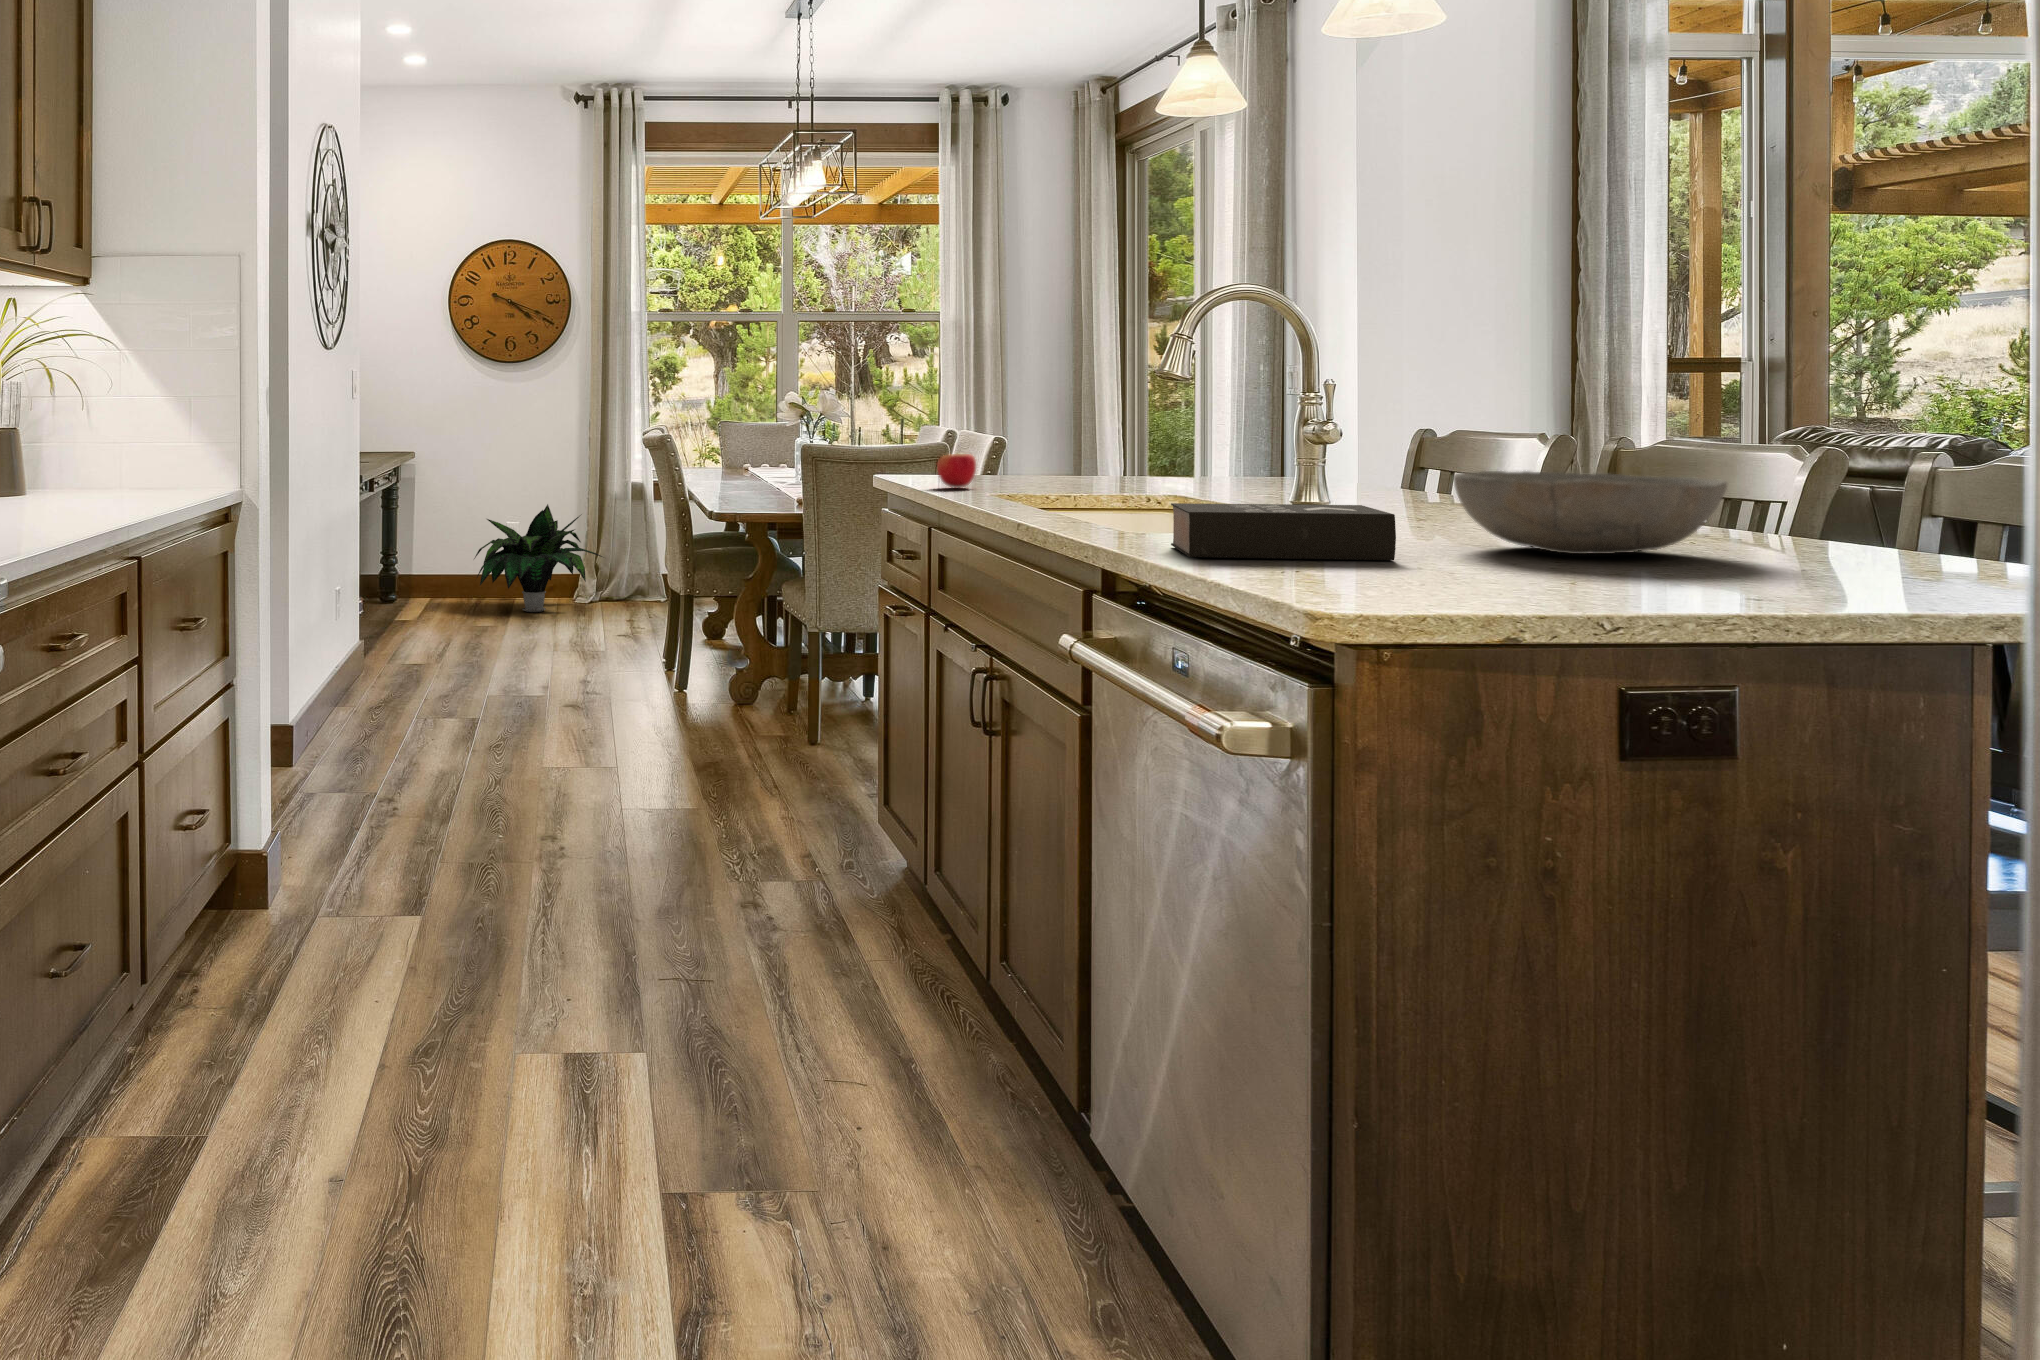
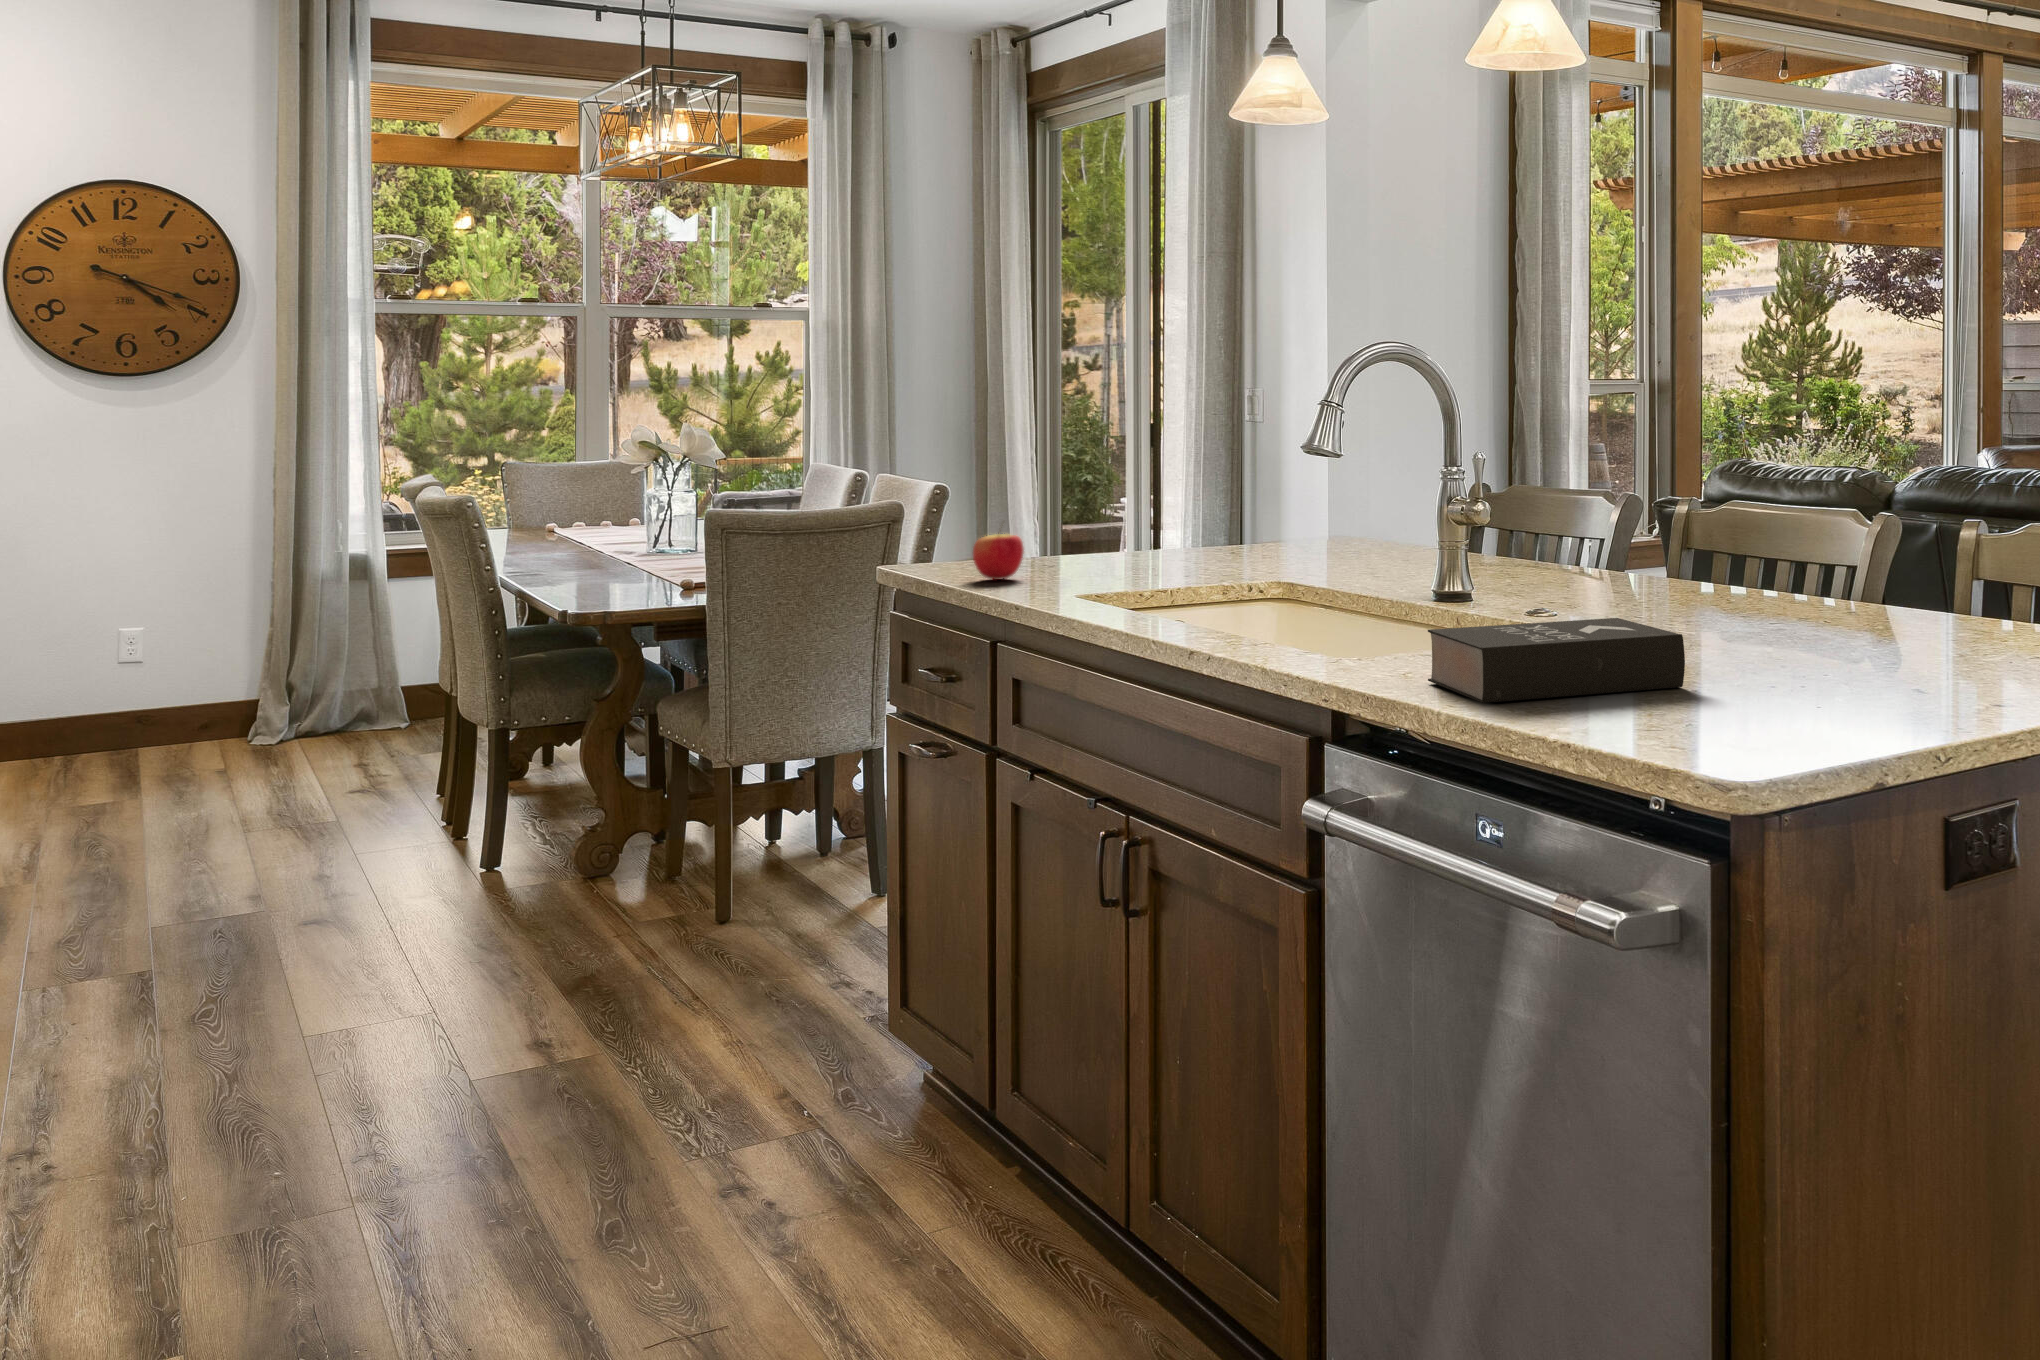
bowl: present [1453,471,1727,554] -> none [1692,564,1944,660]
potted plant: present [474,504,602,612] -> none [60,592,308,763]

